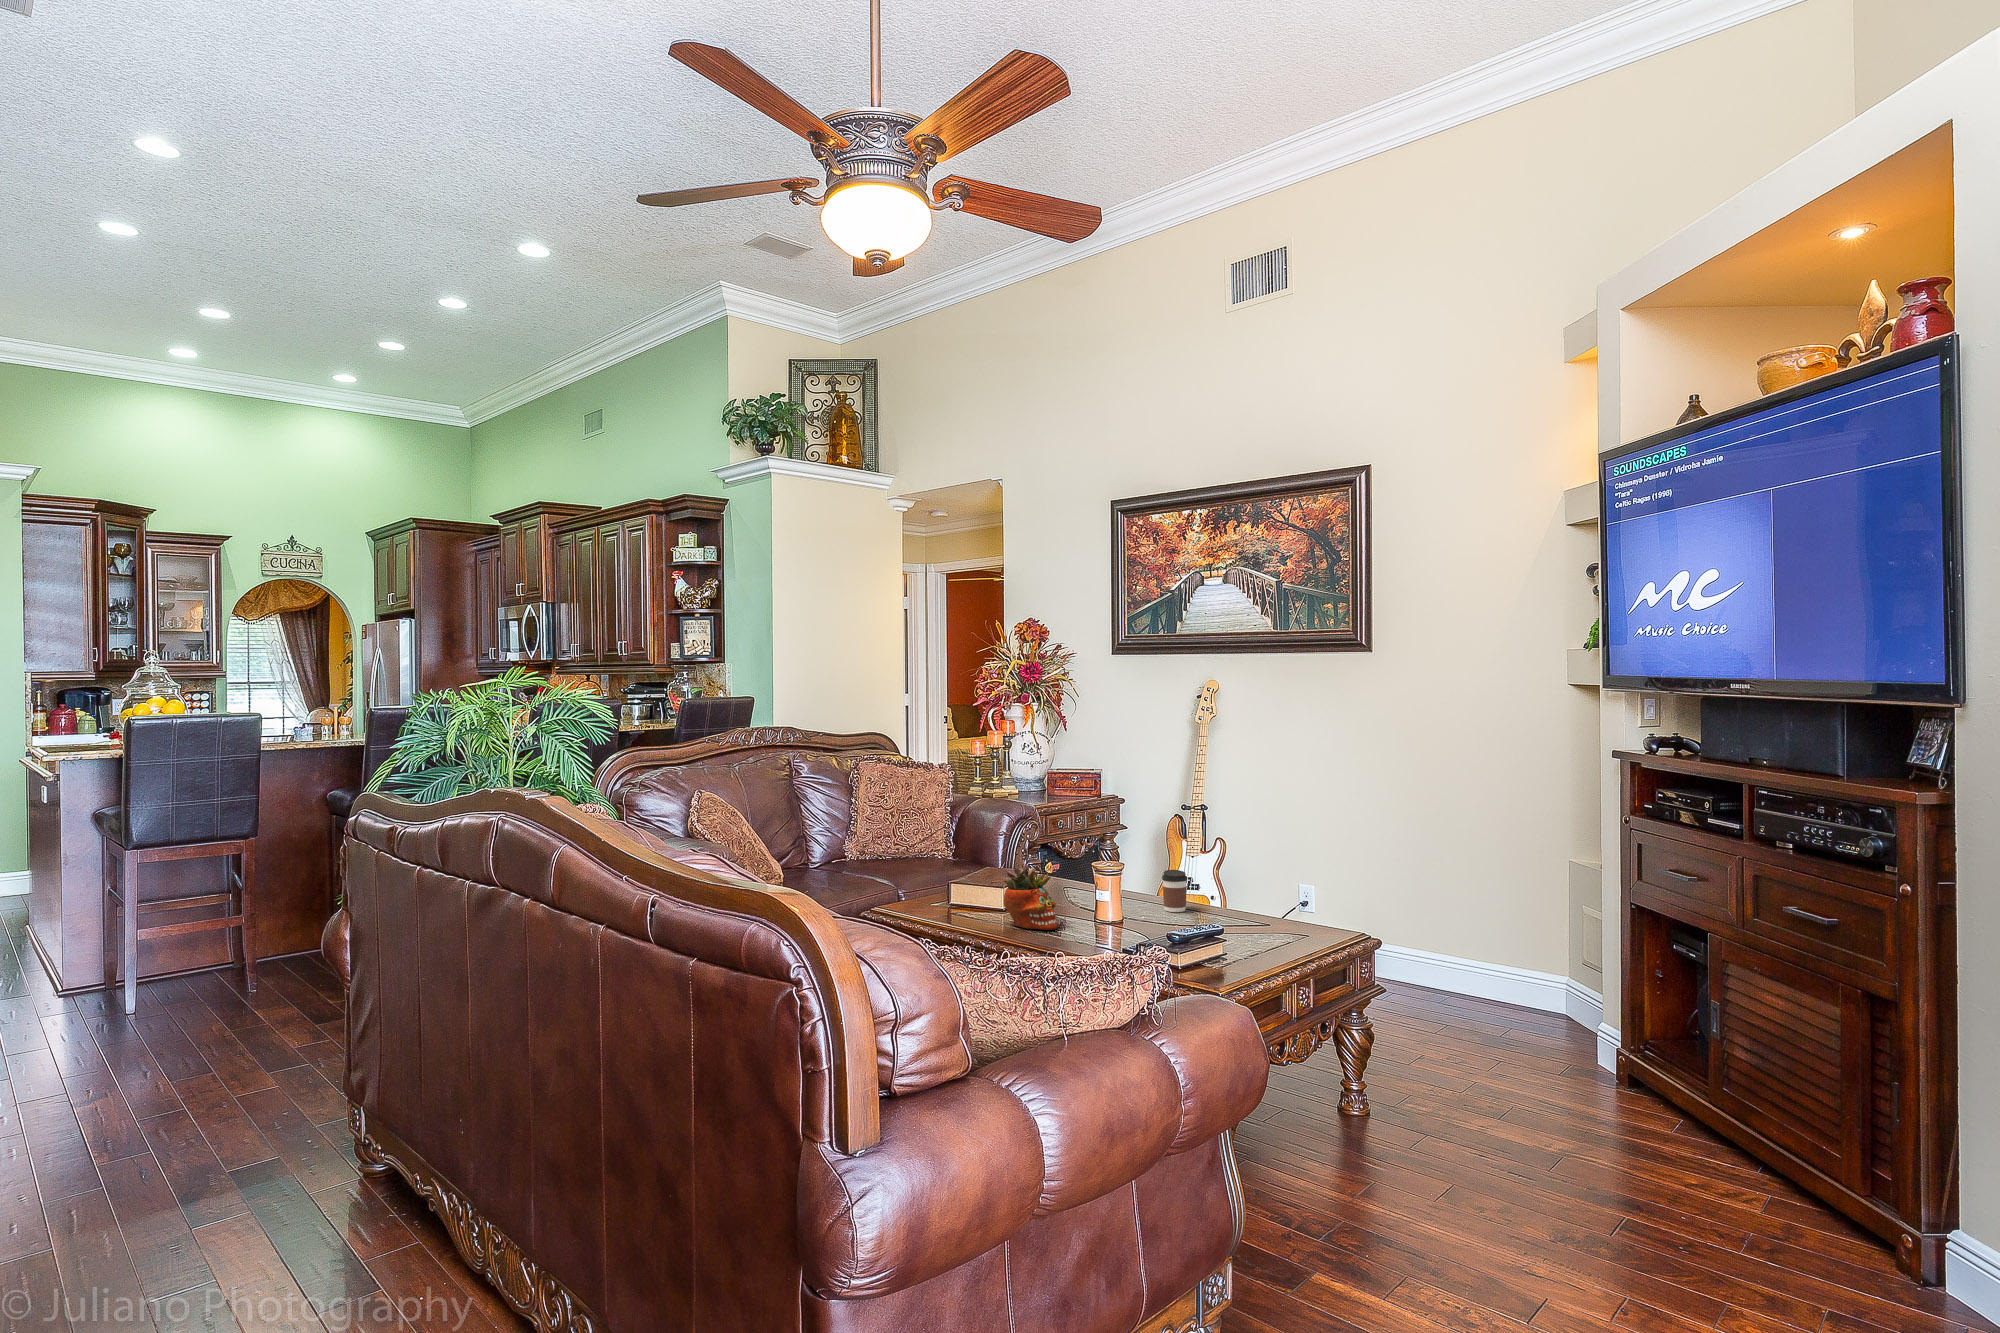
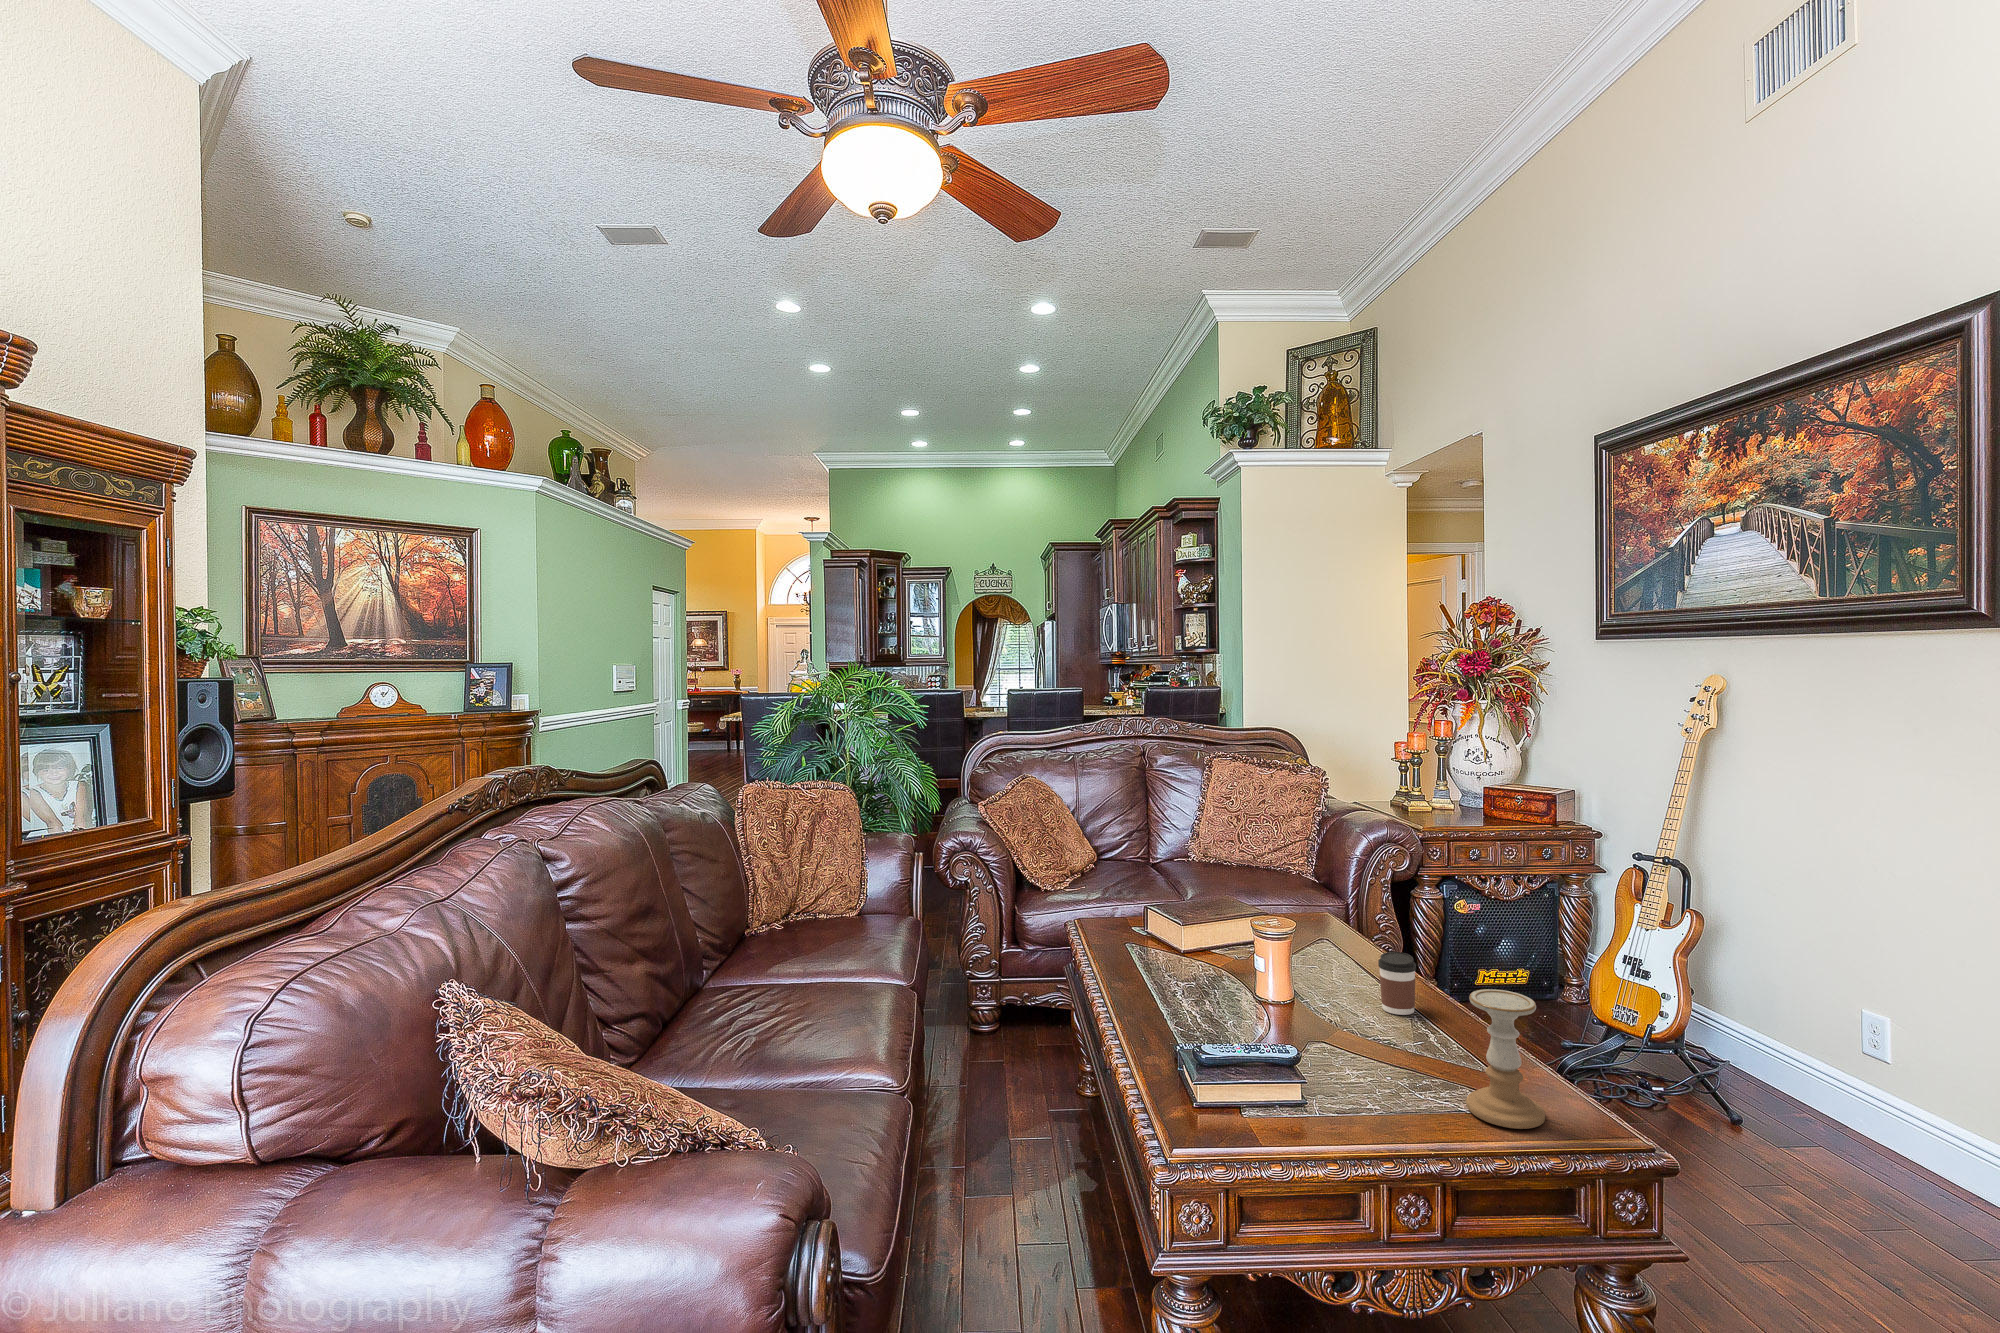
succulent planter: present [1003,865,1058,930] -> none [1149,912,1205,999]
candle holder: none [1278,866,1322,944] -> present [1466,989,1545,1129]

